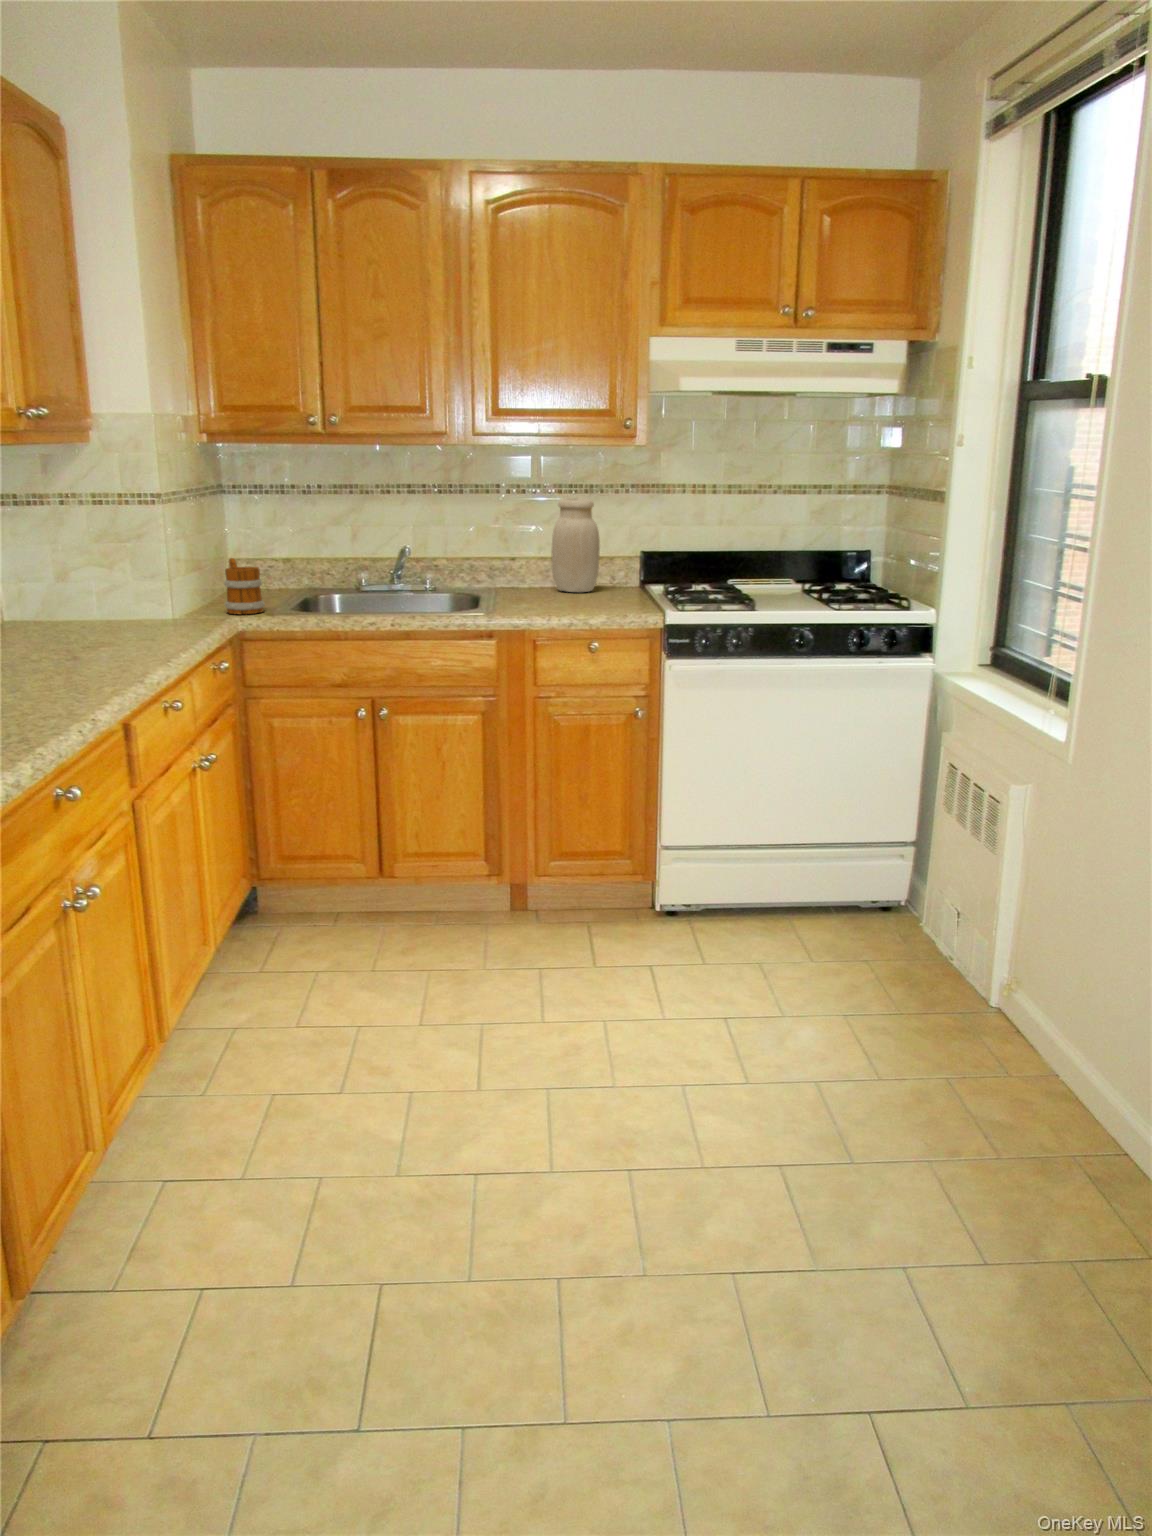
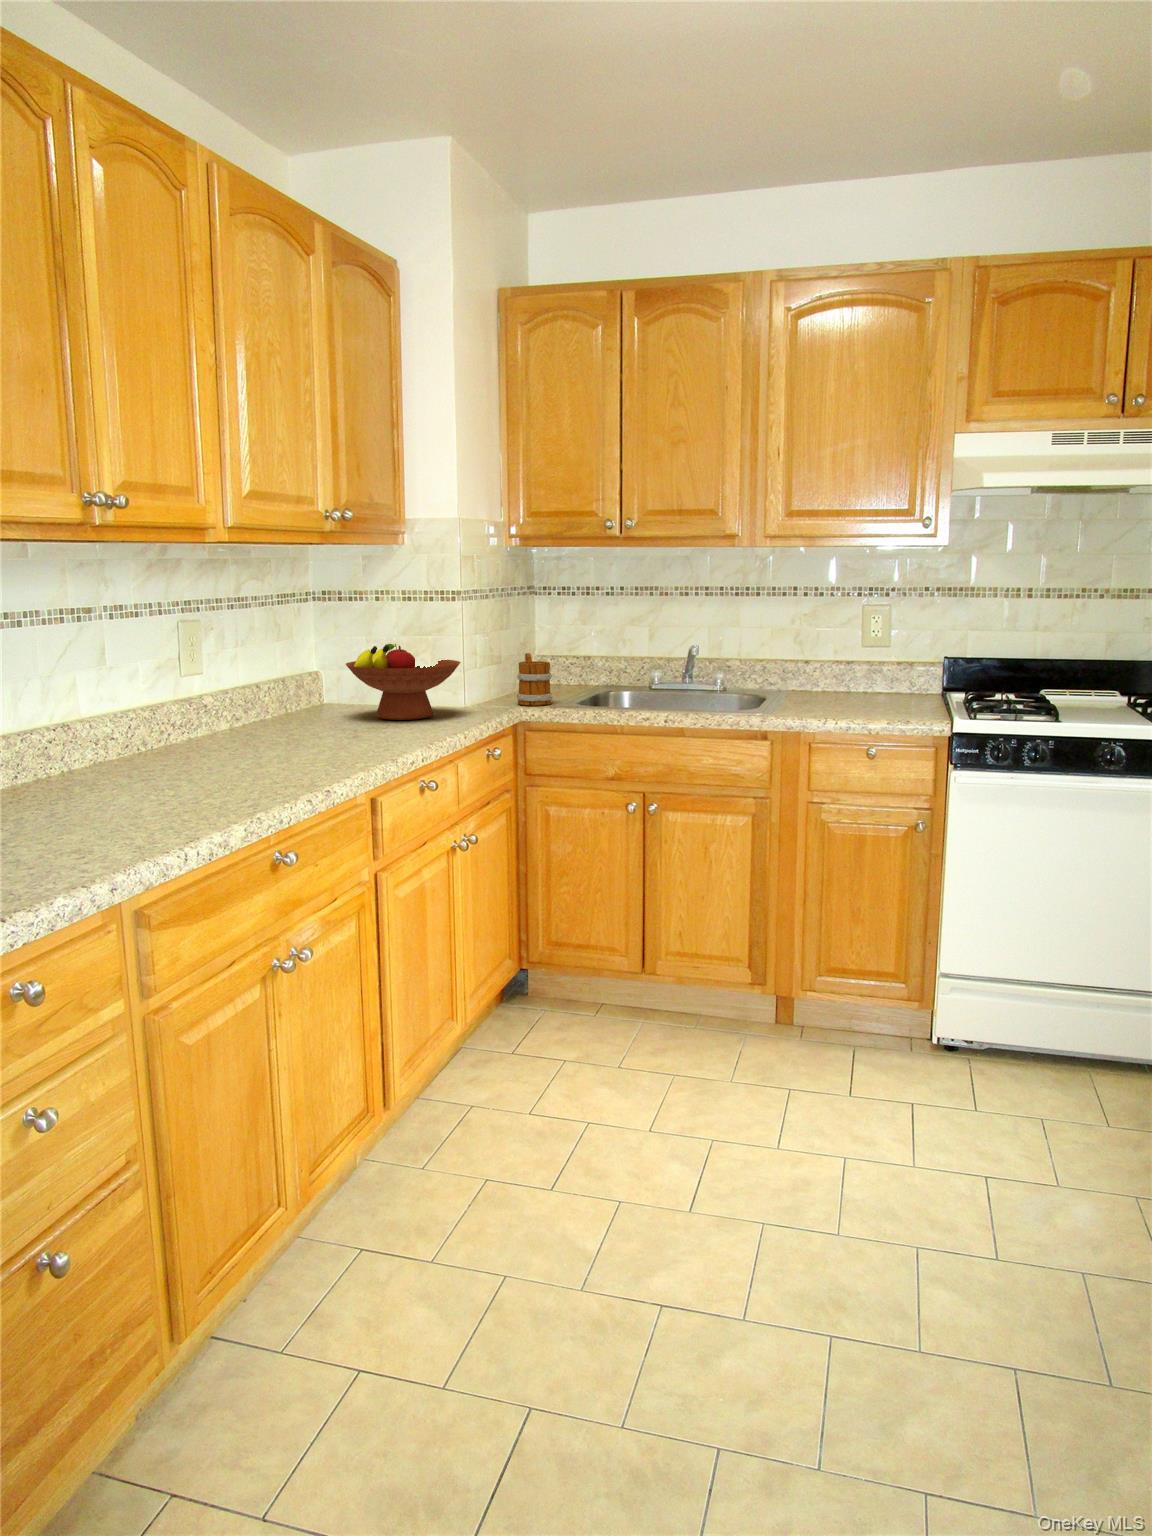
jar: present [551,498,600,592] -> none [845,601,897,697]
fruit bowl: none [36,553,170,637] -> present [346,644,460,720]

